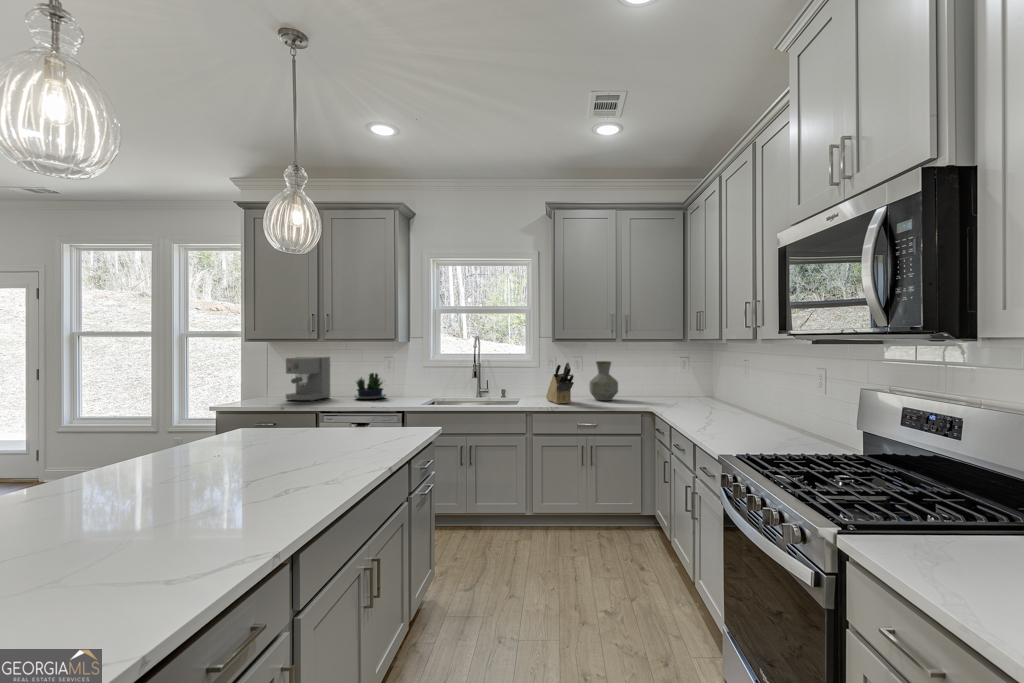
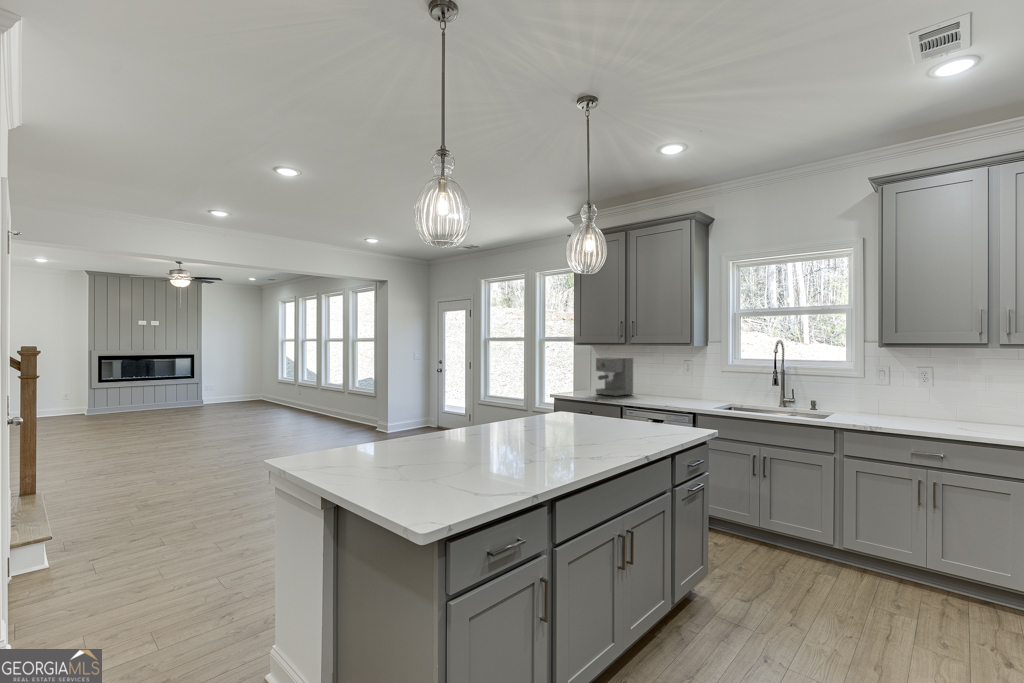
vase: present [590,361,618,401] -> none [941,374,991,427]
knife block: present [546,362,574,404] -> none [872,373,908,424]
potted plant: present [354,373,386,399] -> none [652,374,686,399]

